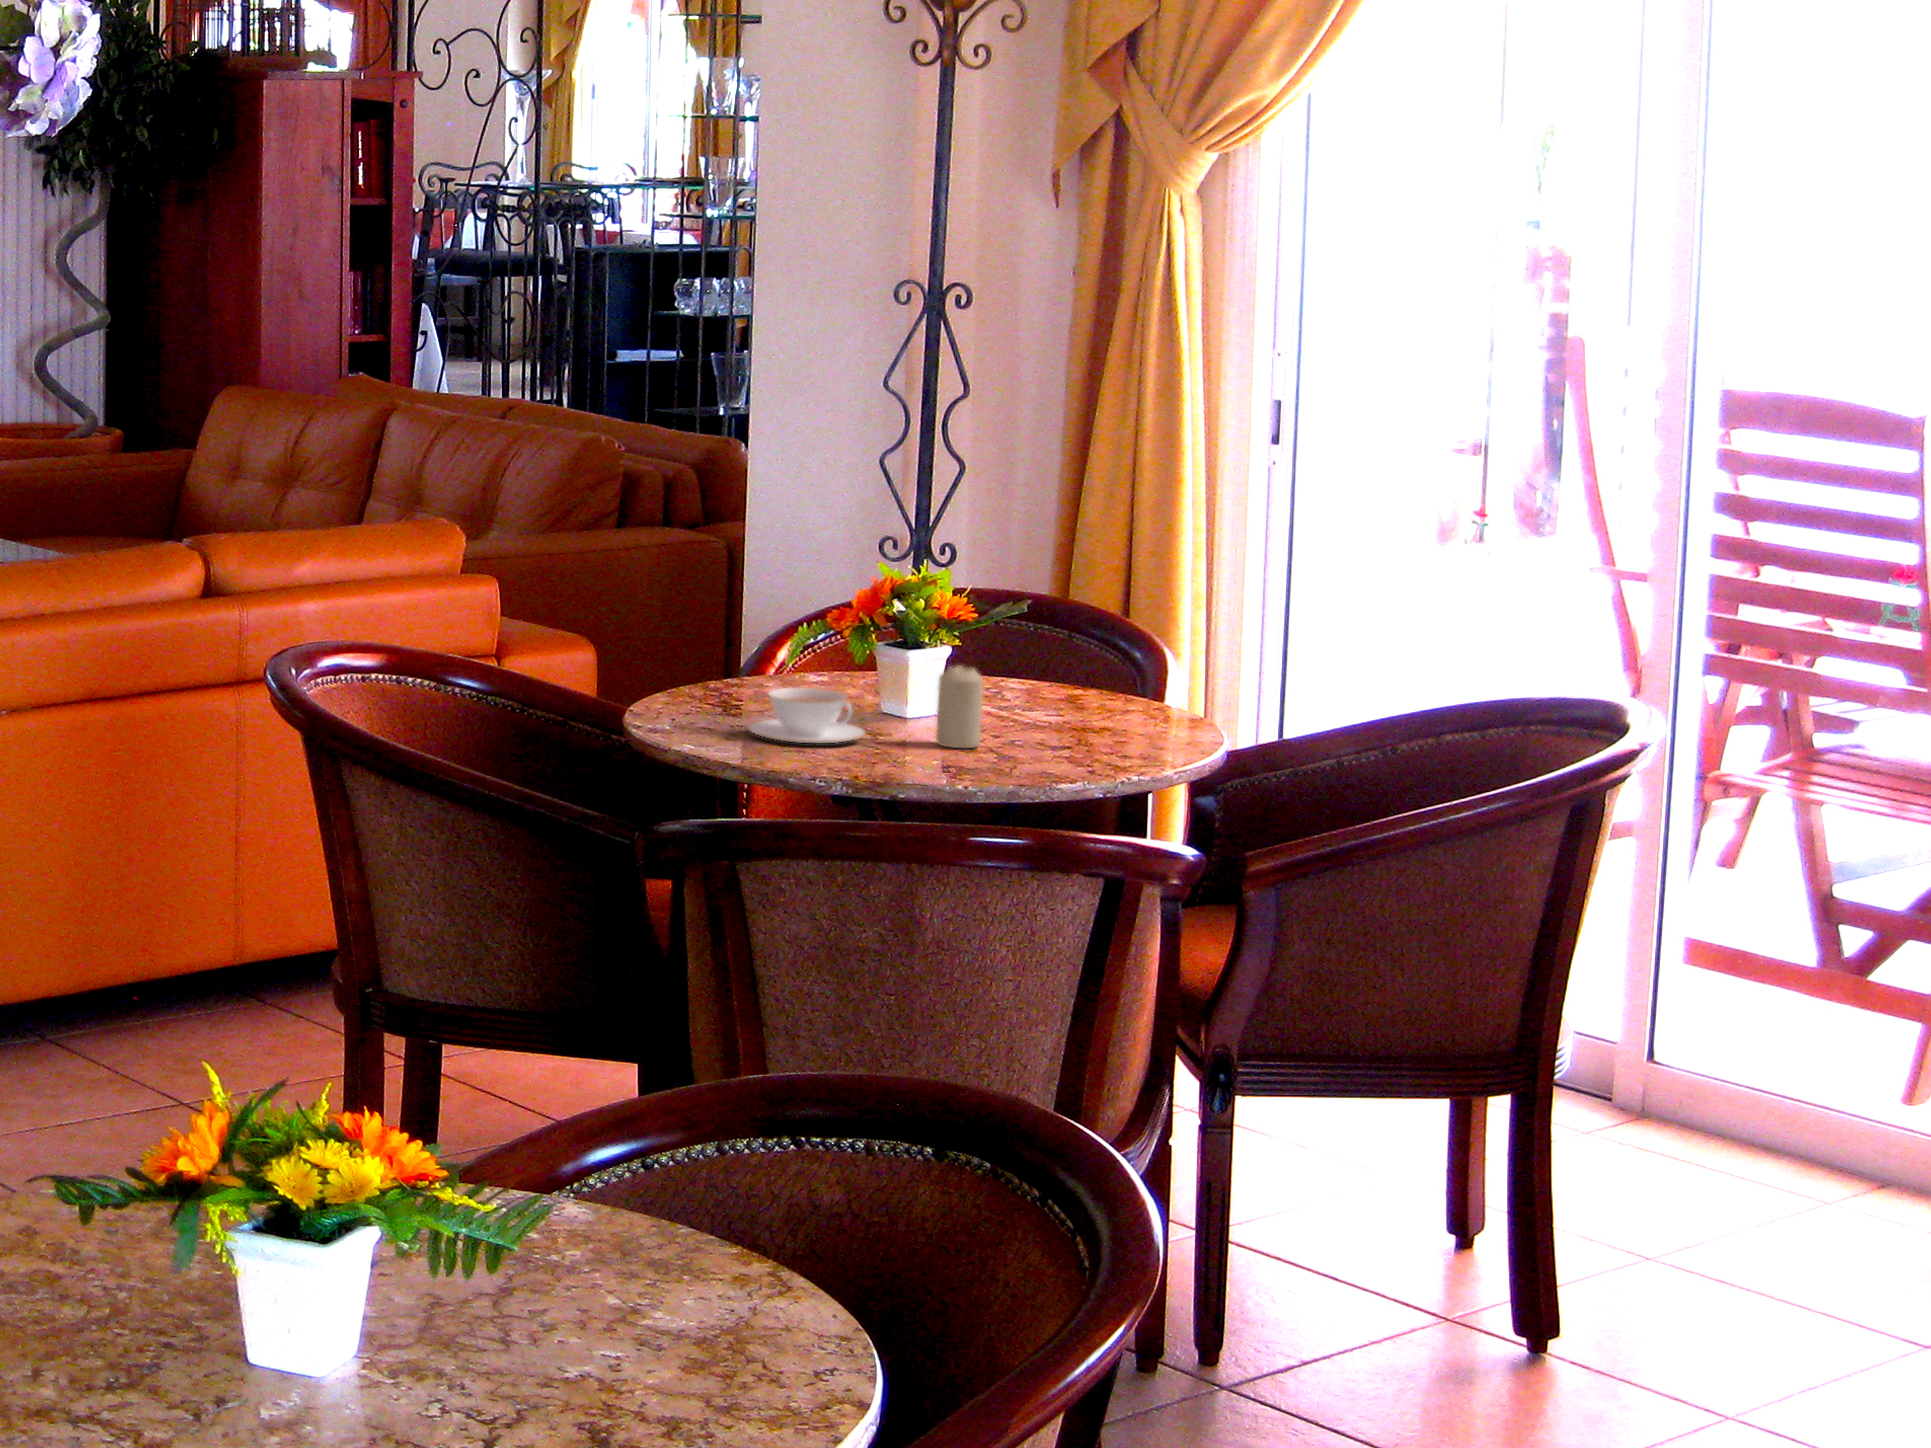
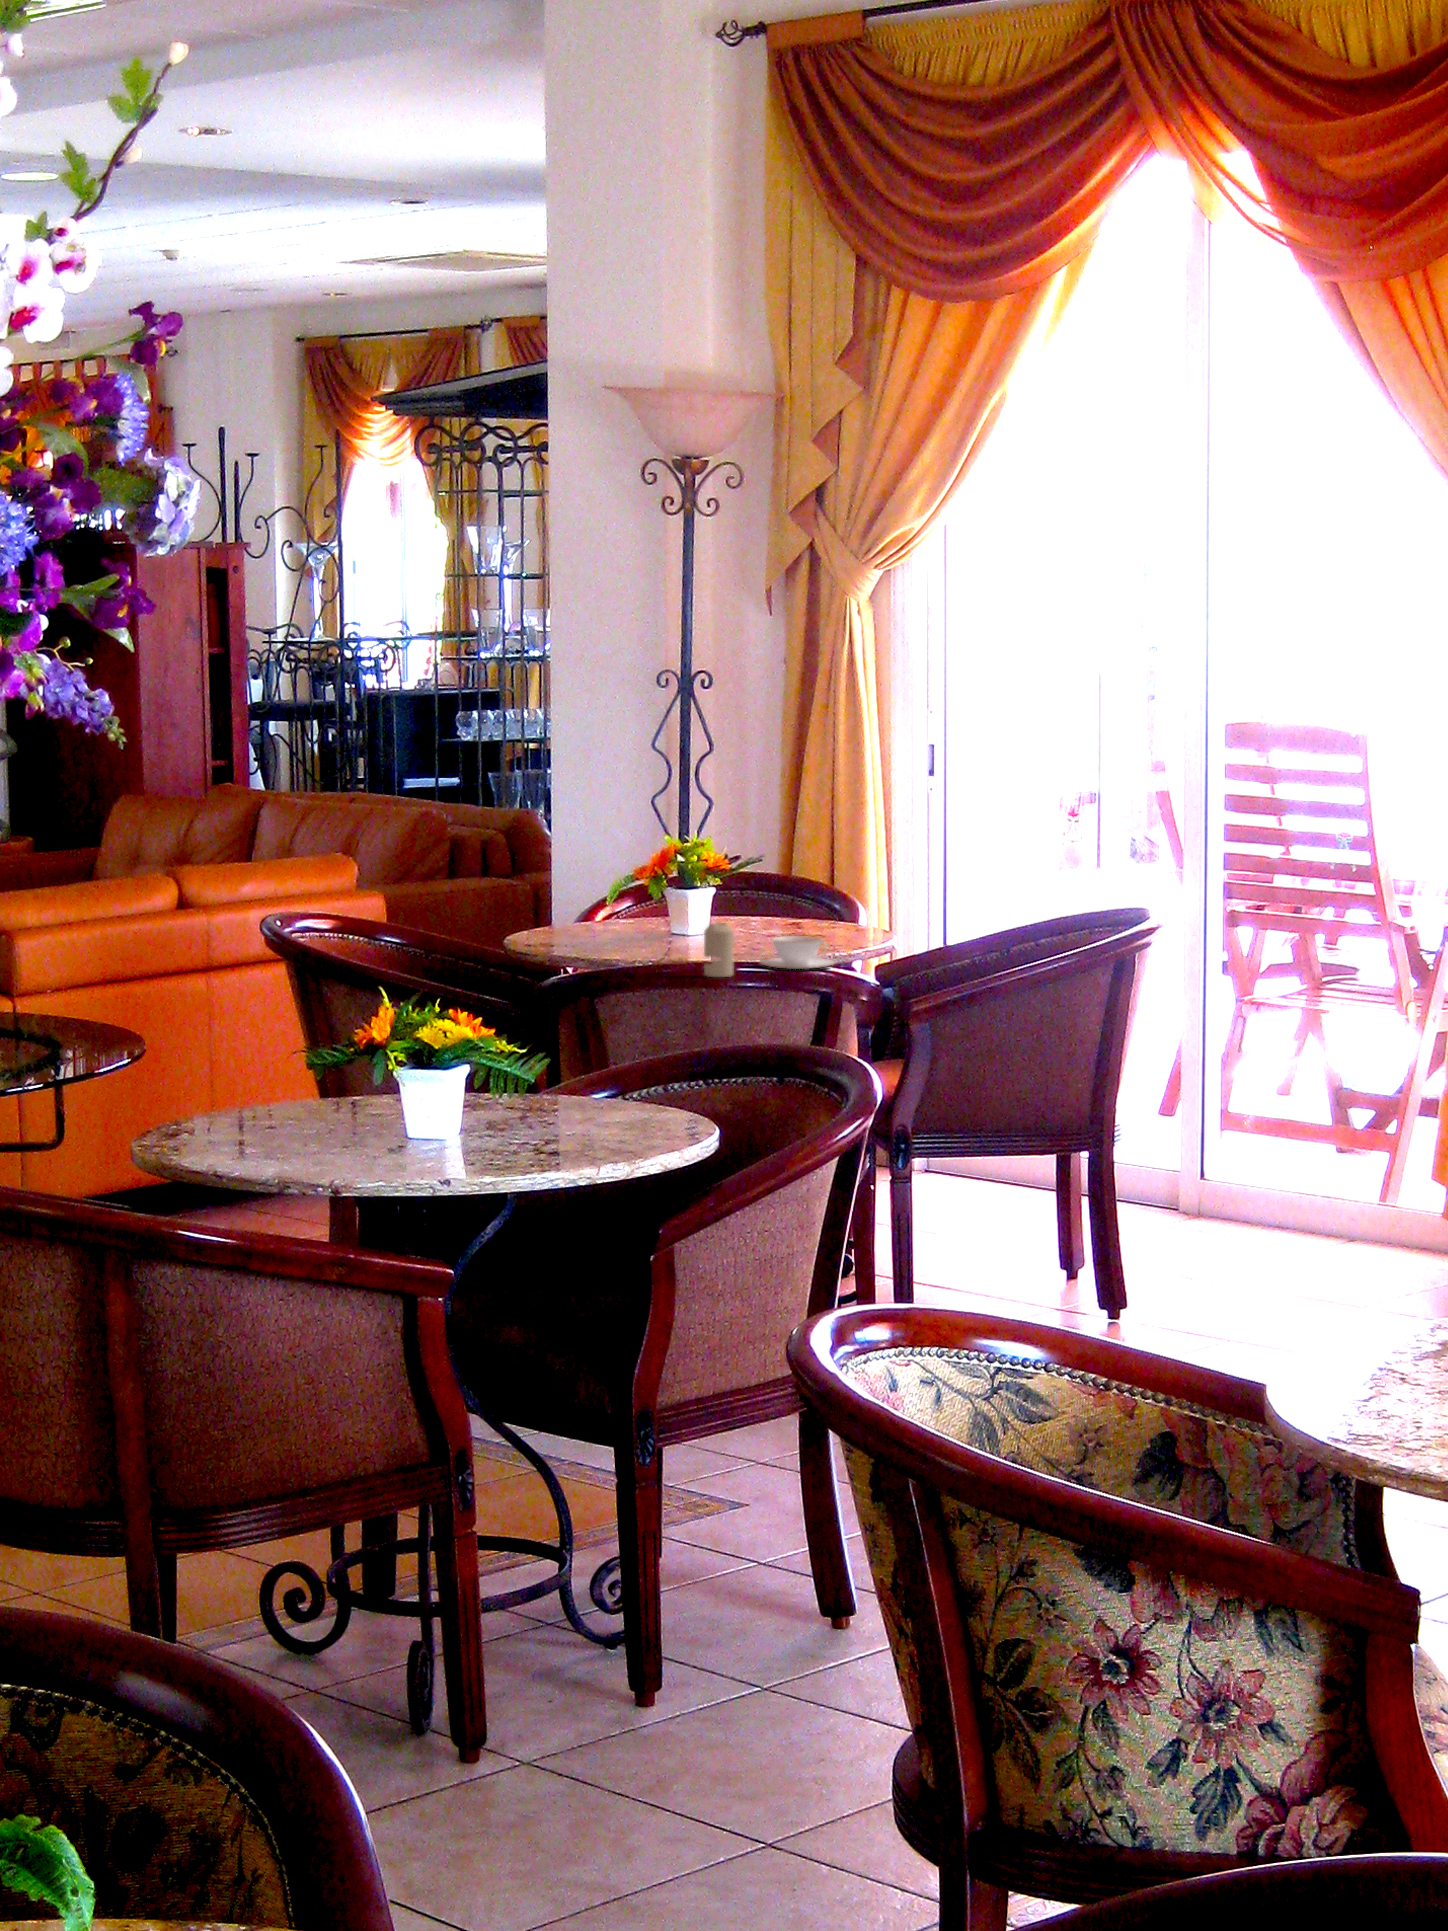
teacup: present [748,688,866,743] -> present [760,936,835,969]

